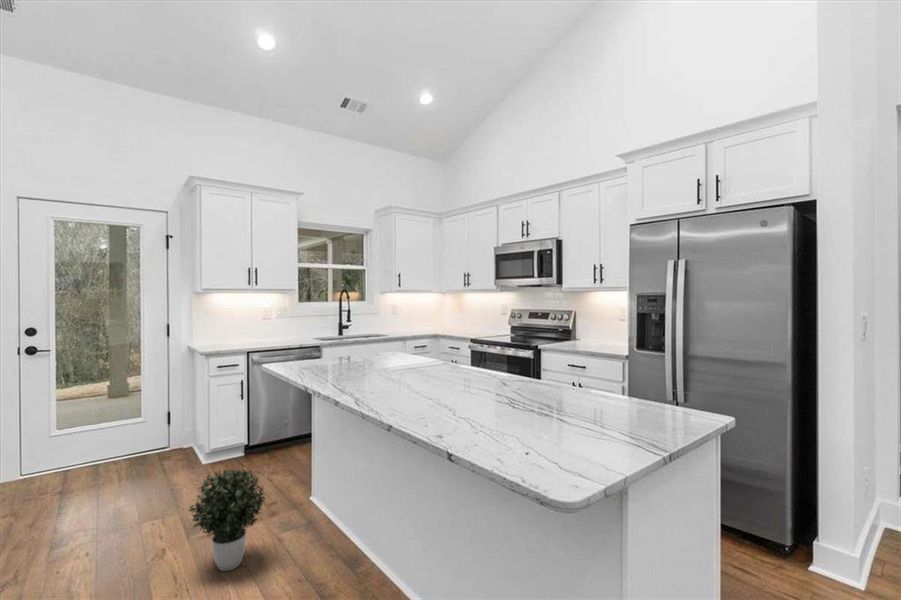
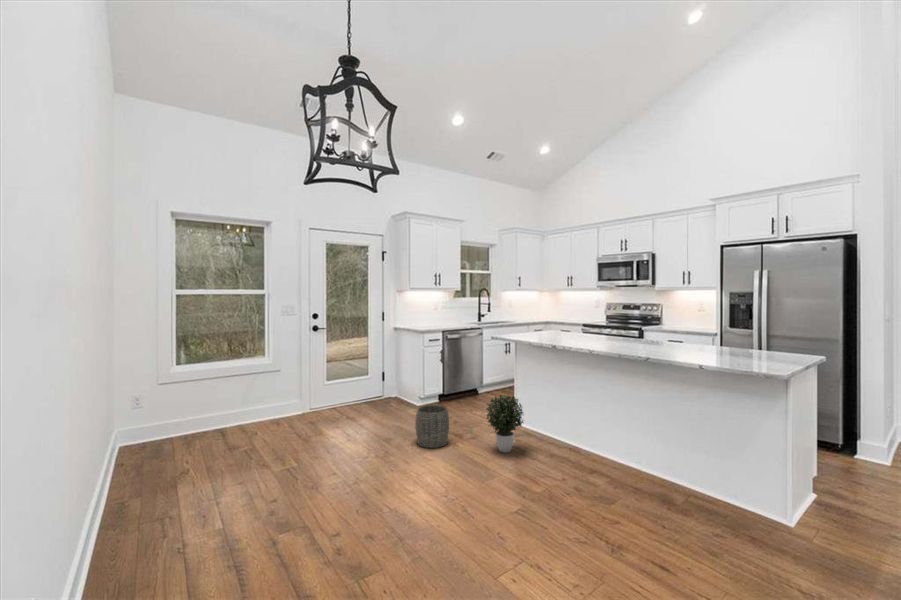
woven basket: none [93,480,162,561] -> present [415,405,449,448]

